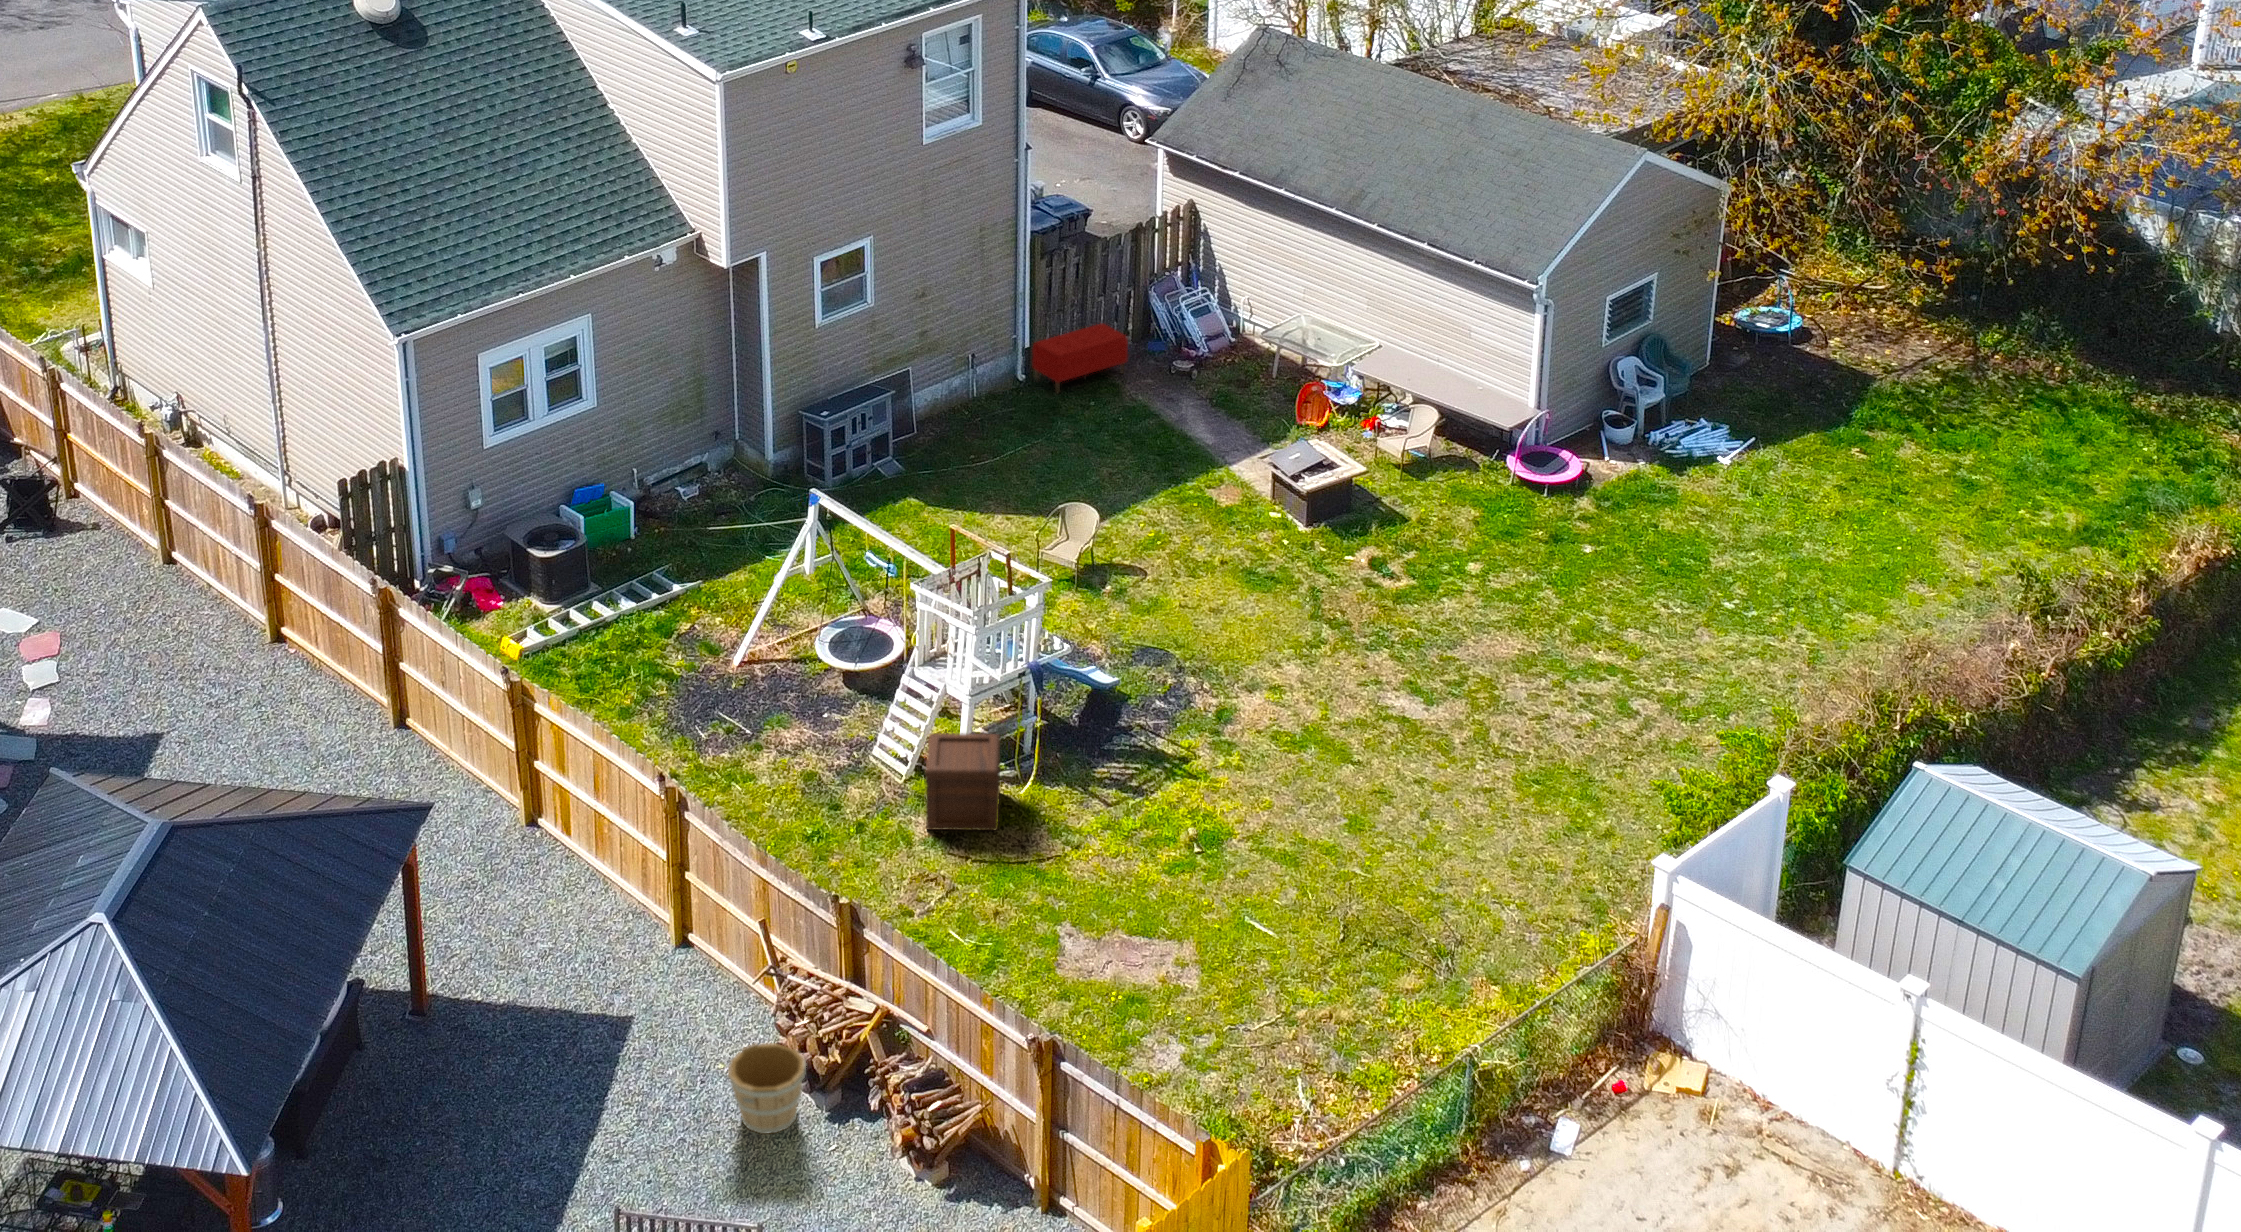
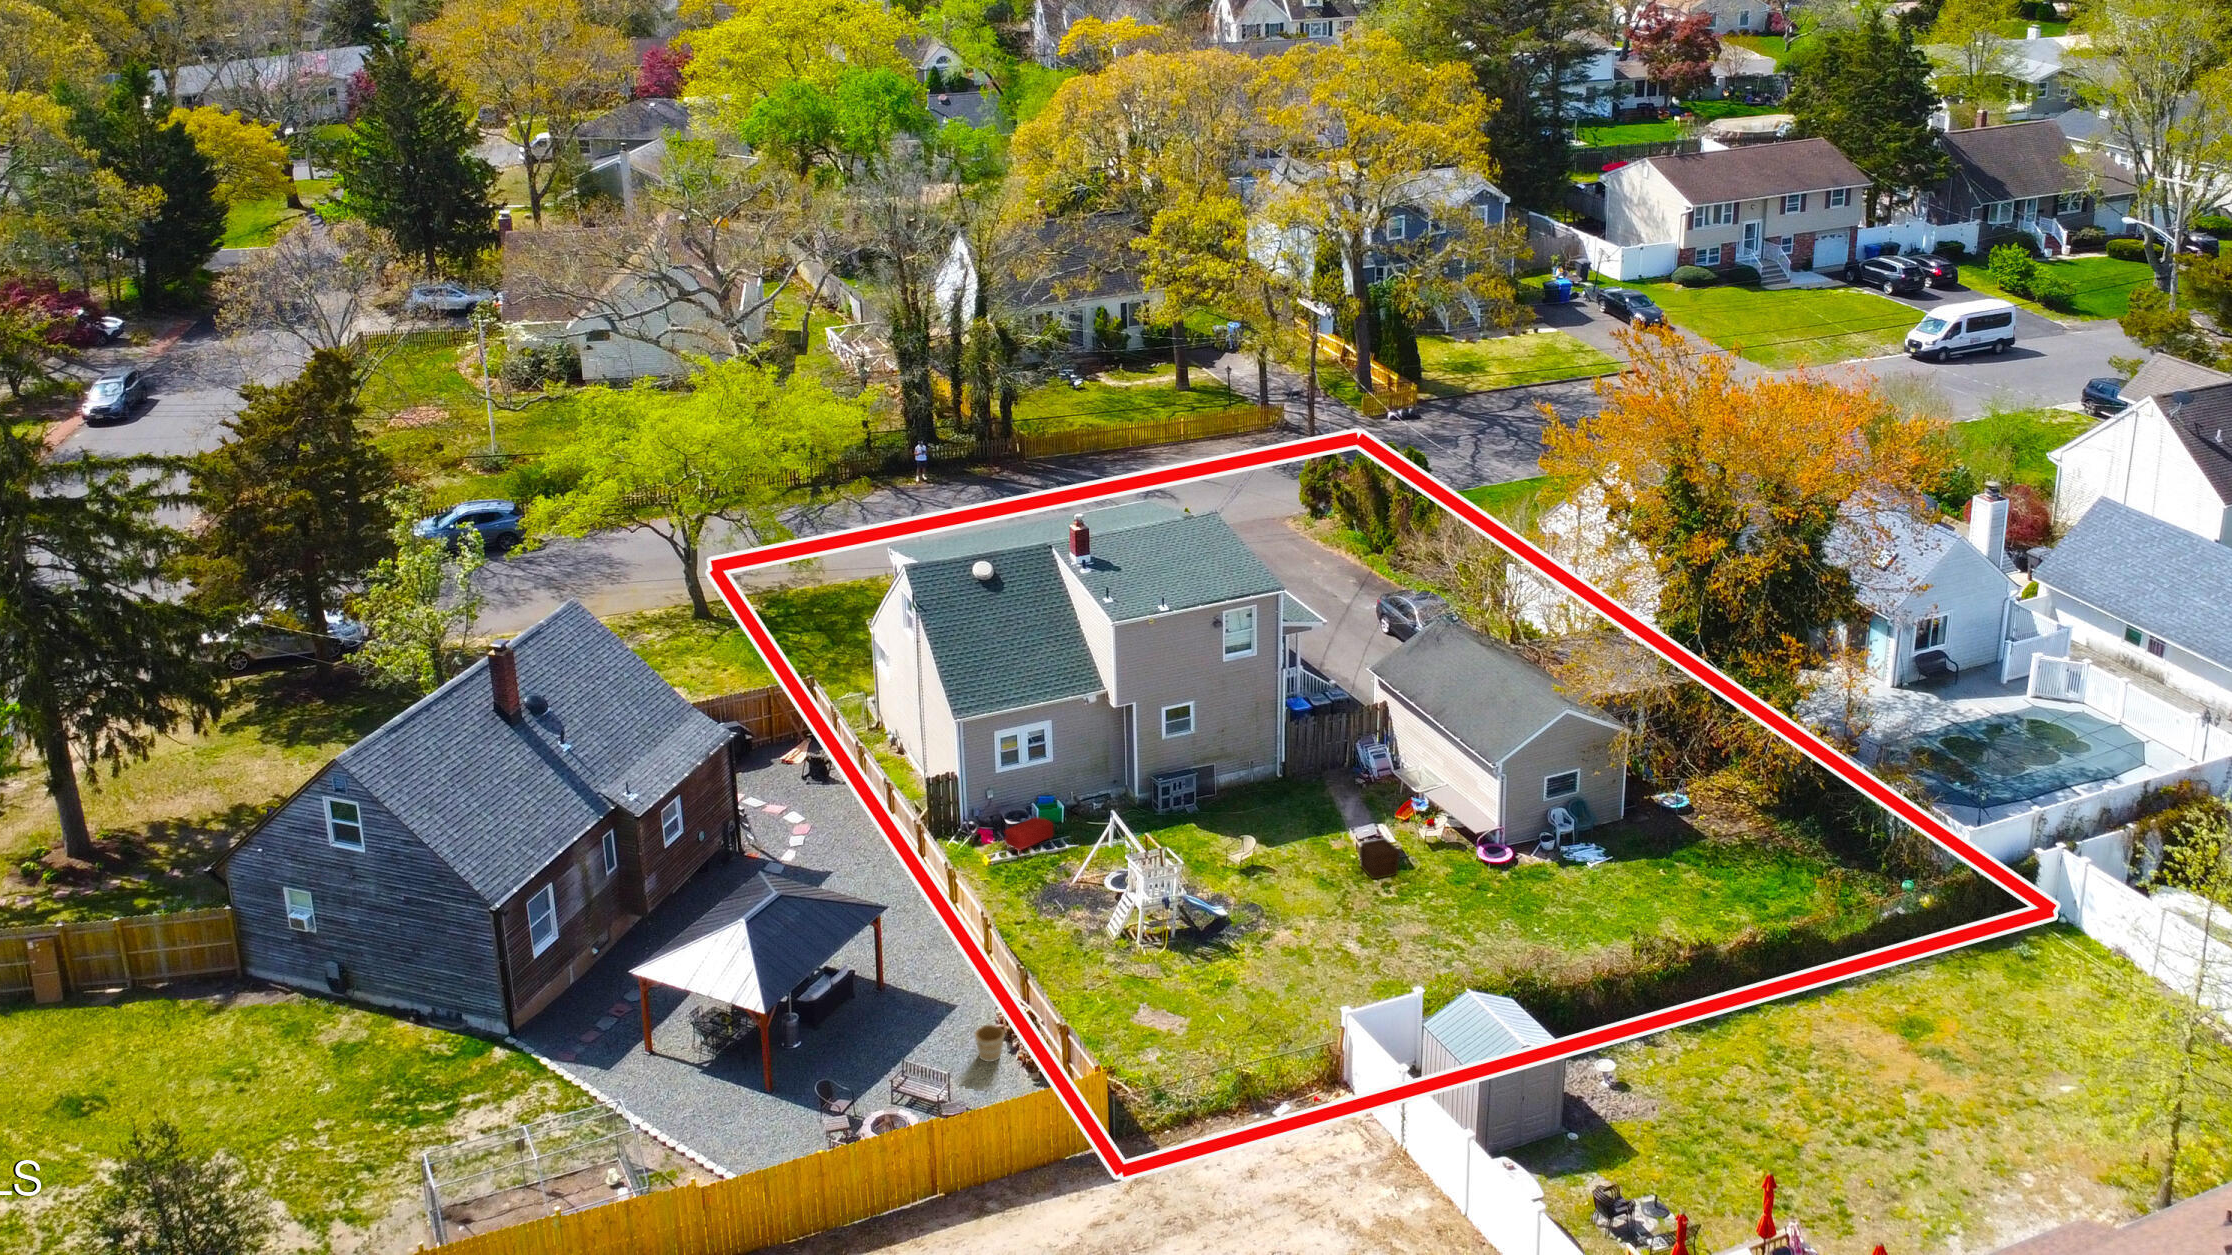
bench: present [1033,323,1128,393] -> present [1004,817,1053,855]
wooden crate: present [925,733,1000,830] -> present [1360,838,1399,879]

